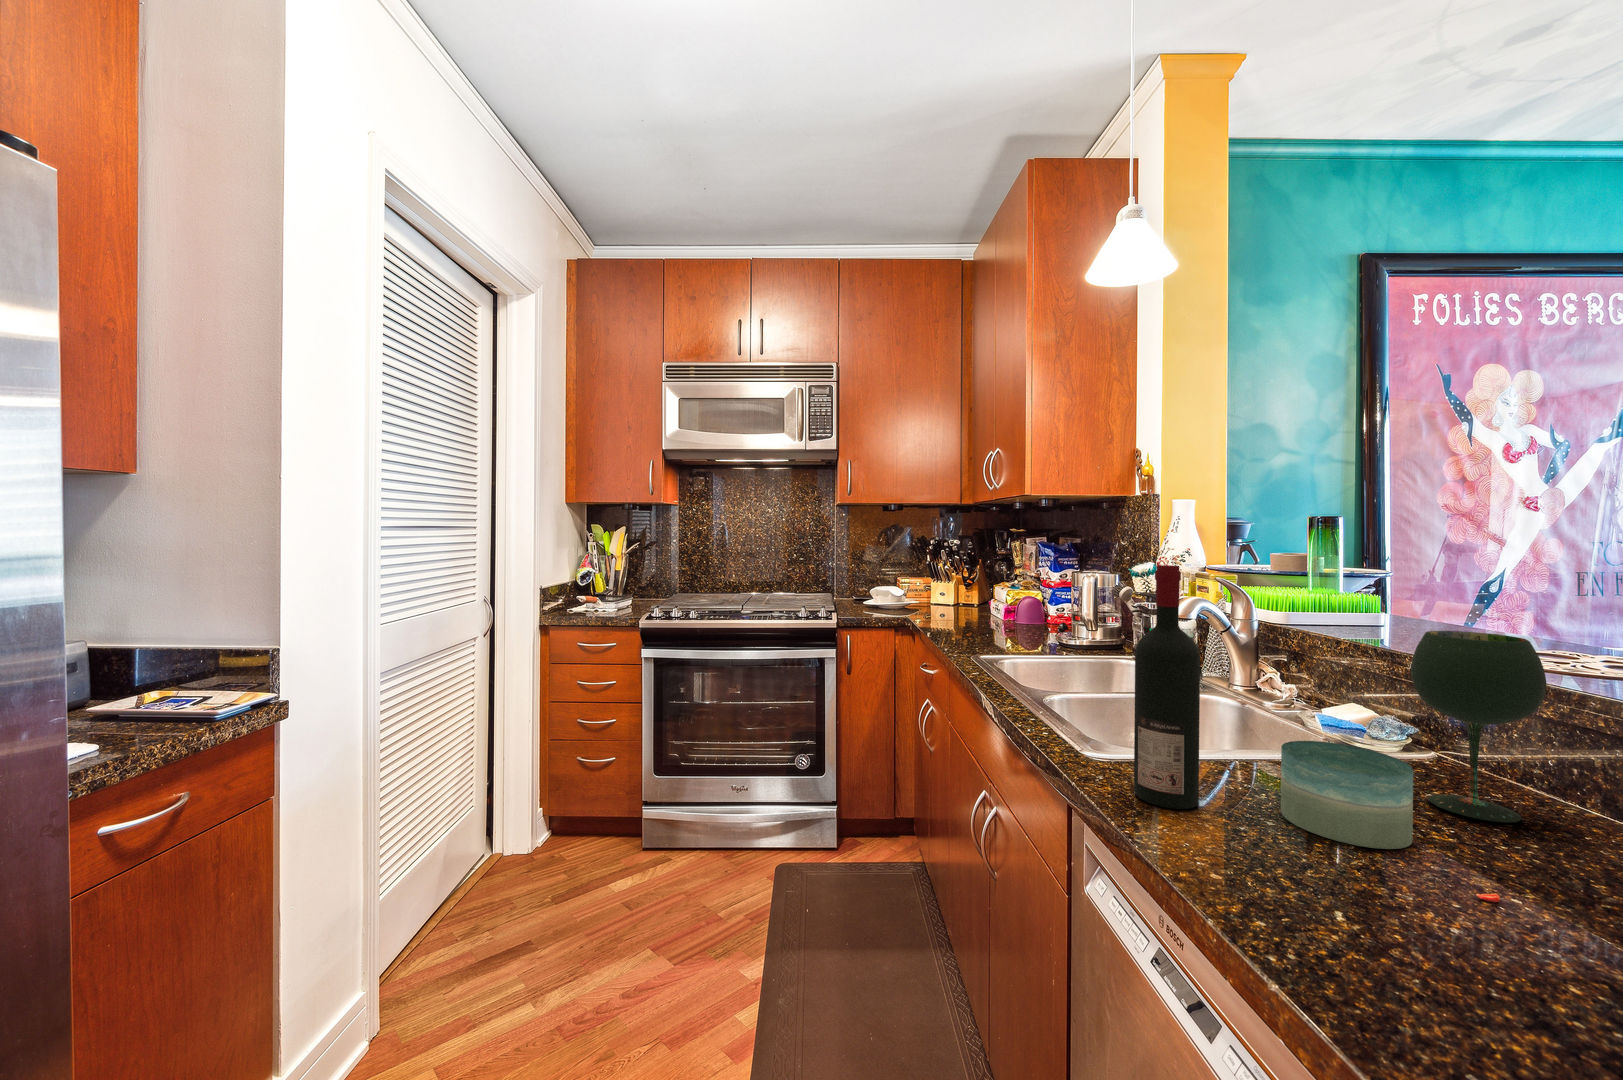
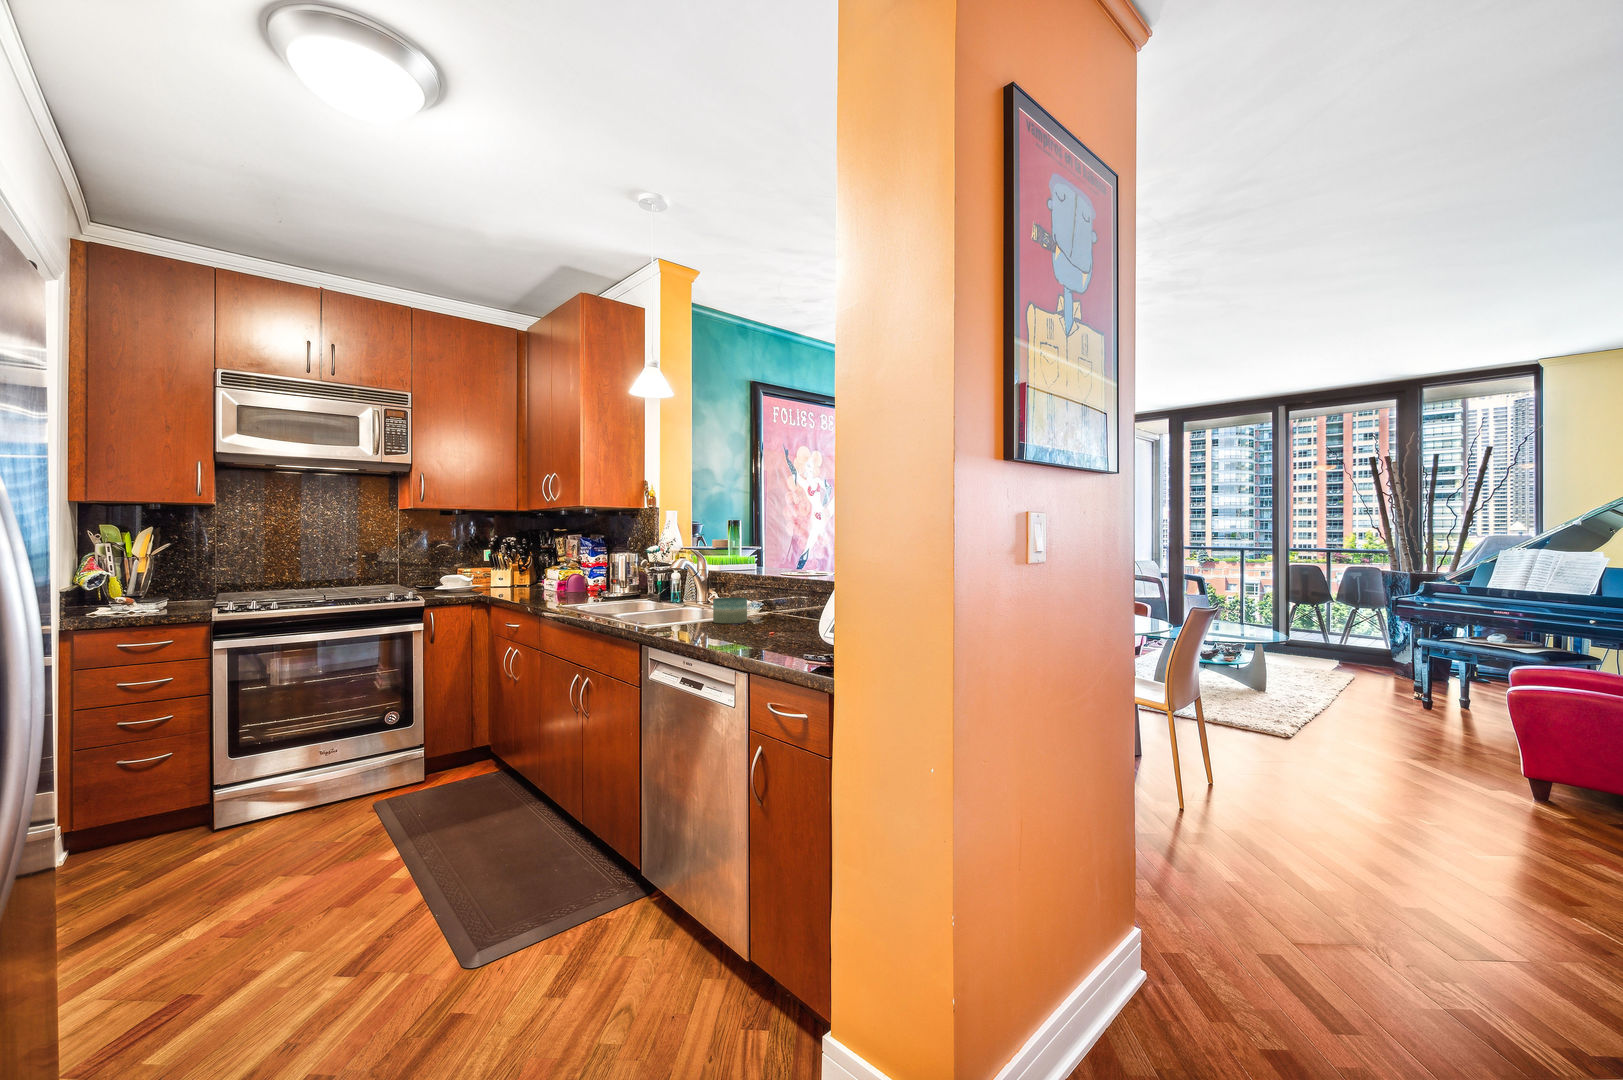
wine bottle: present [1134,565,1200,809] -> none [667,536,689,625]
wine glass: present [1411,631,1546,823] -> none [750,559,781,618]

